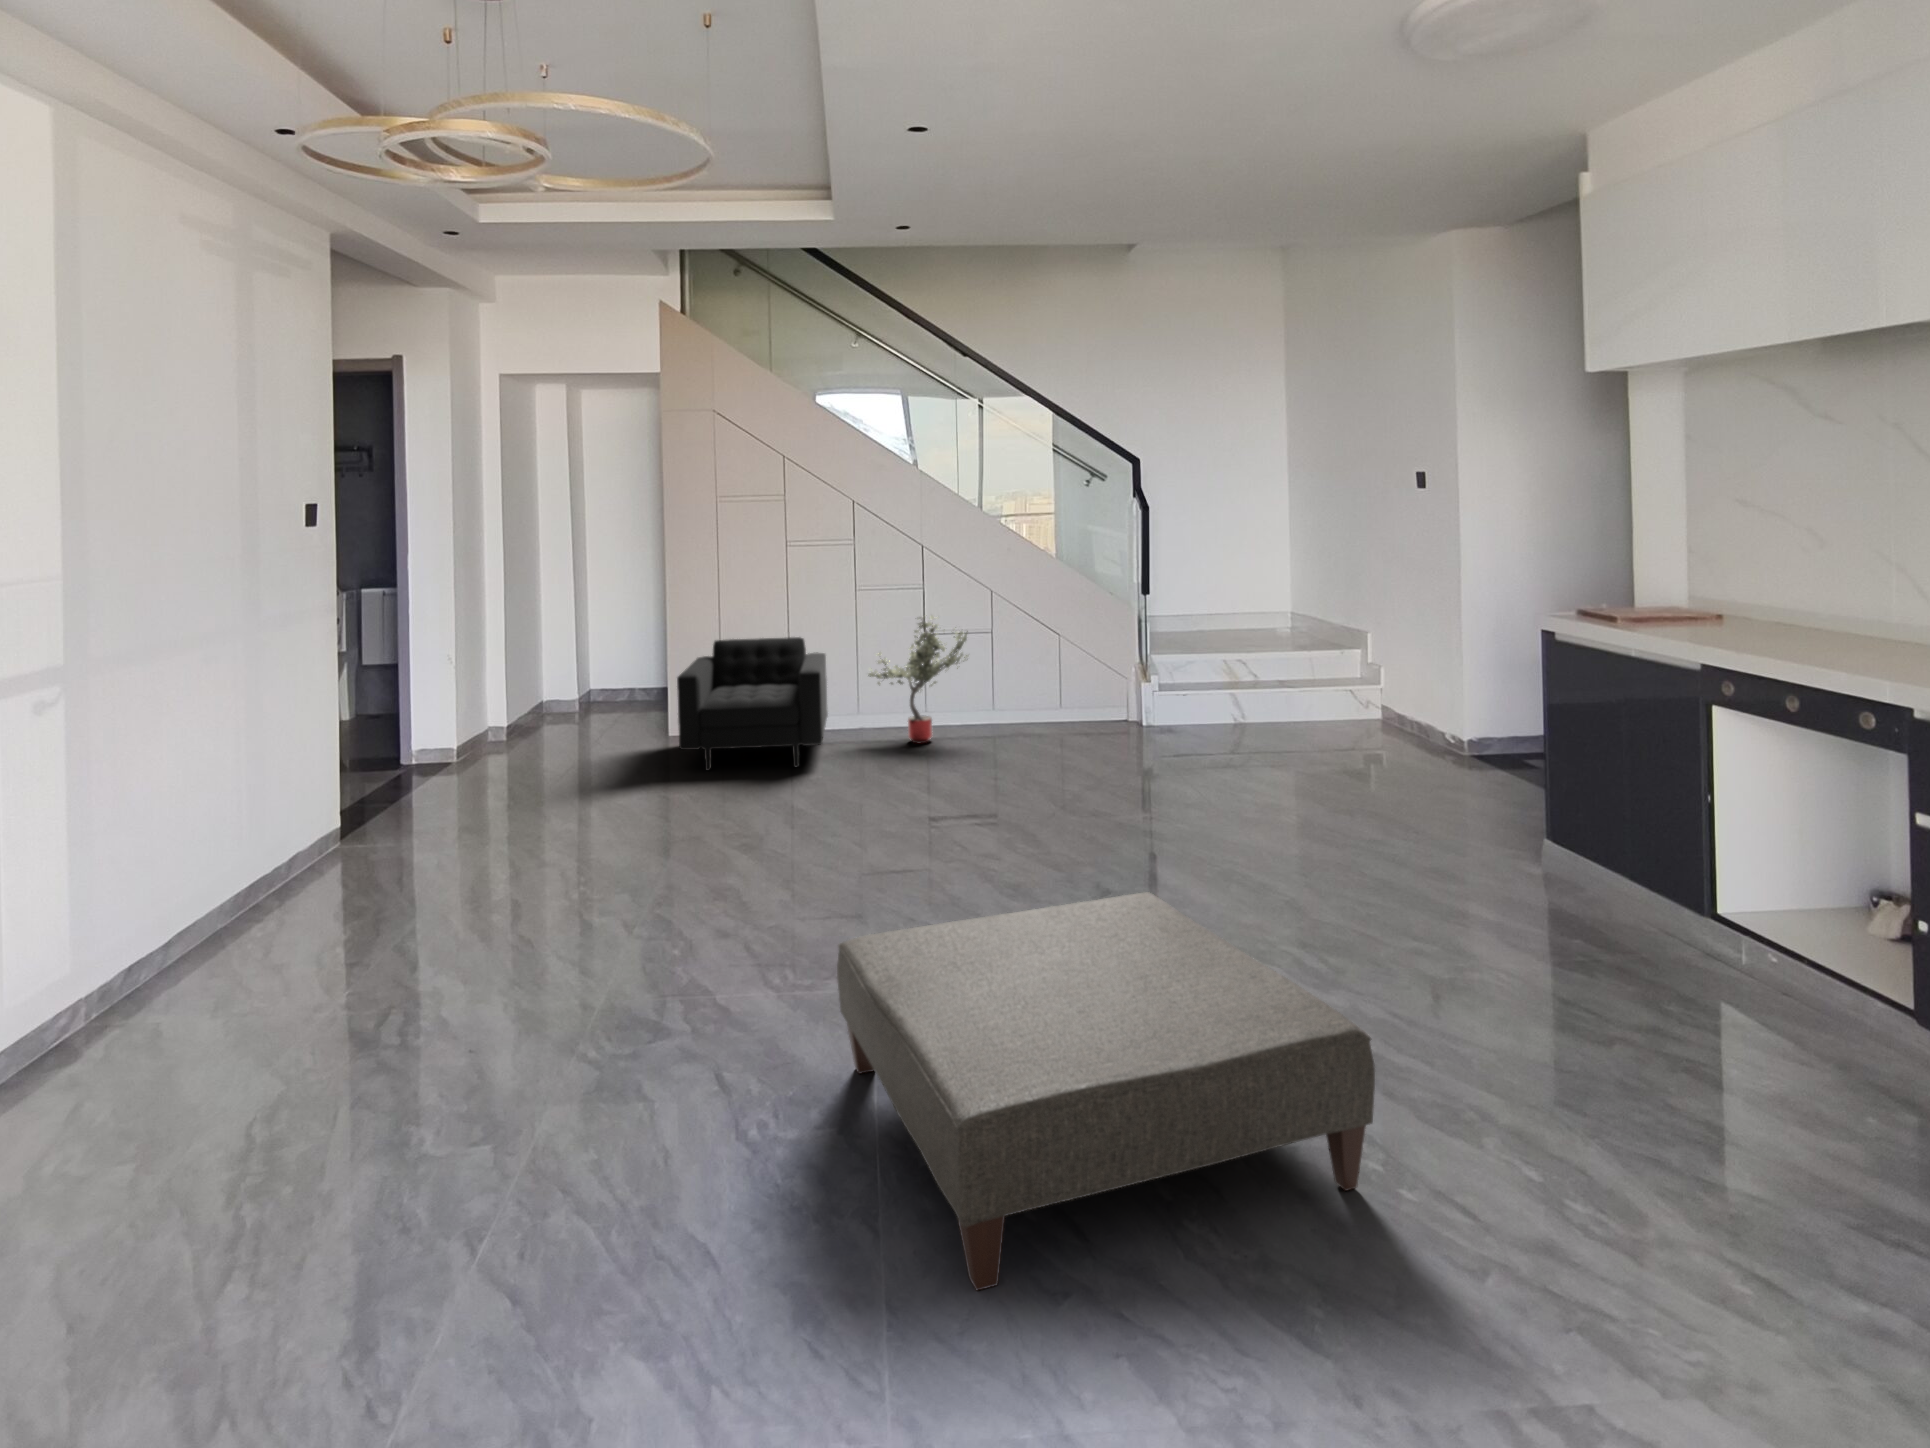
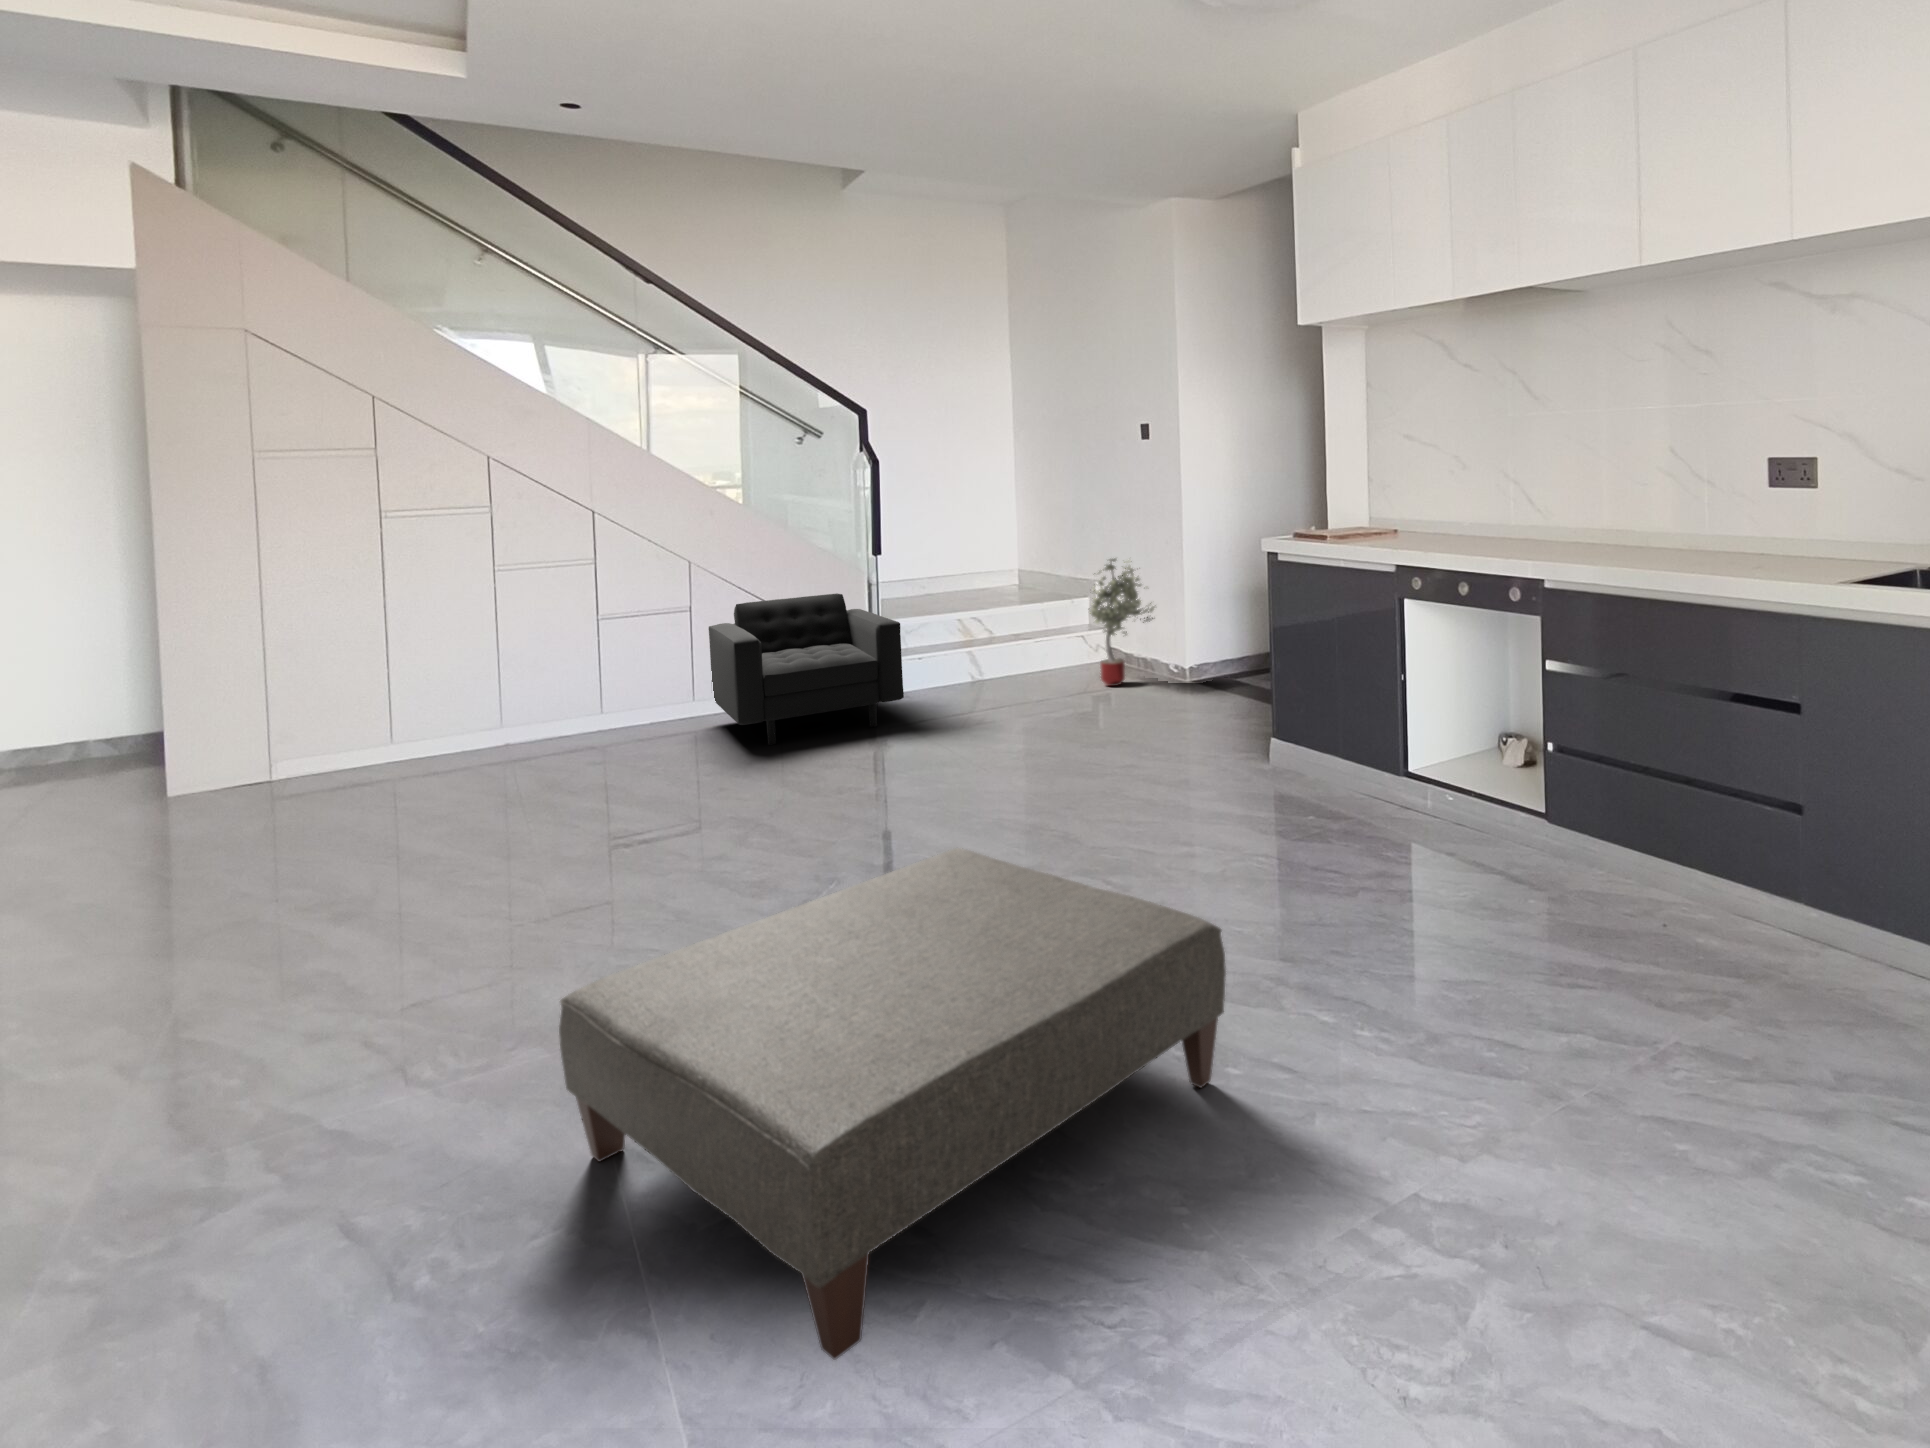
potted tree: present [868,616,968,743] -> present [1090,559,1155,686]
armchair: present [677,637,828,771] -> present [709,593,904,745]

